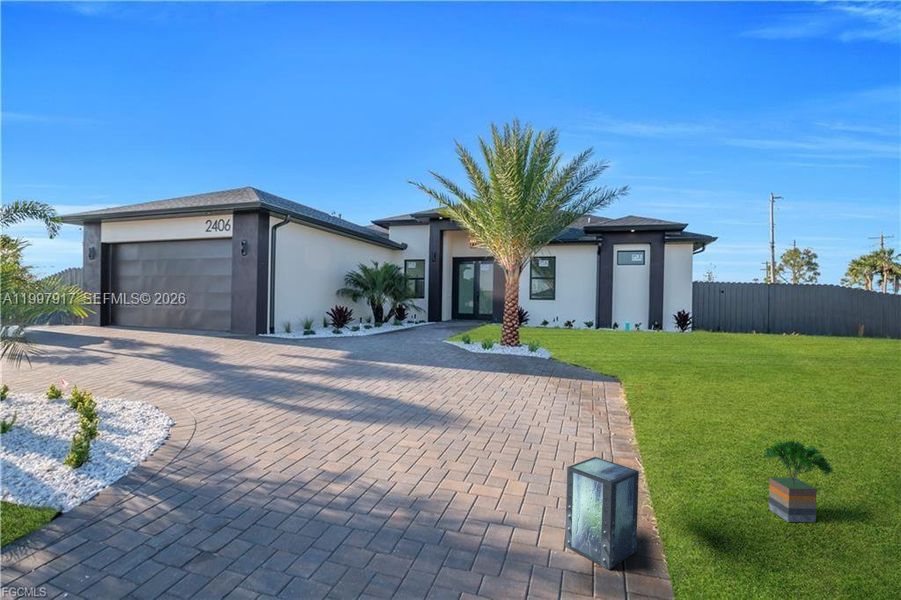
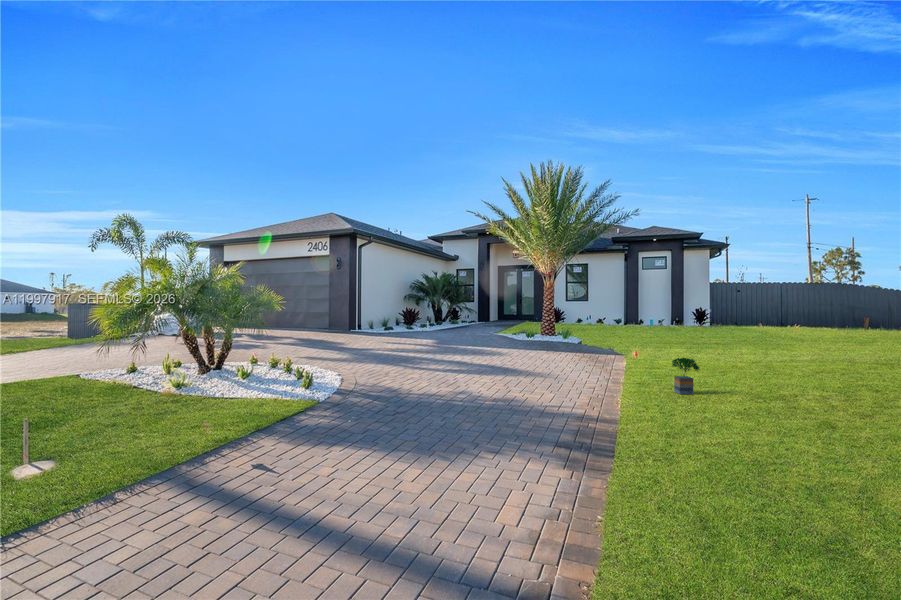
storage box: present [565,457,639,569] -> none [571,365,604,407]

